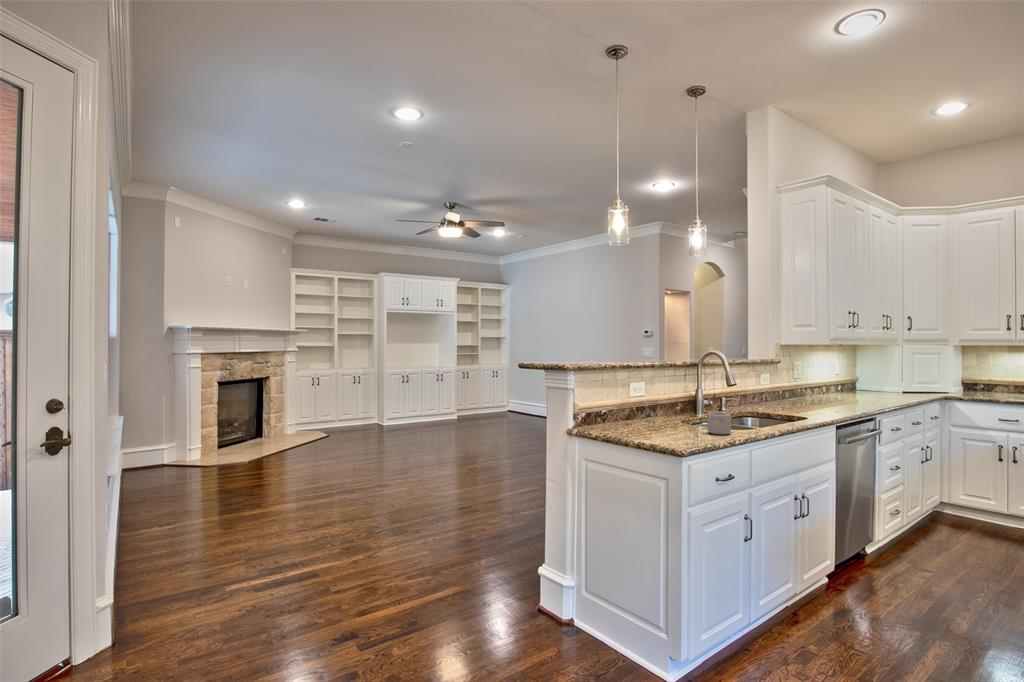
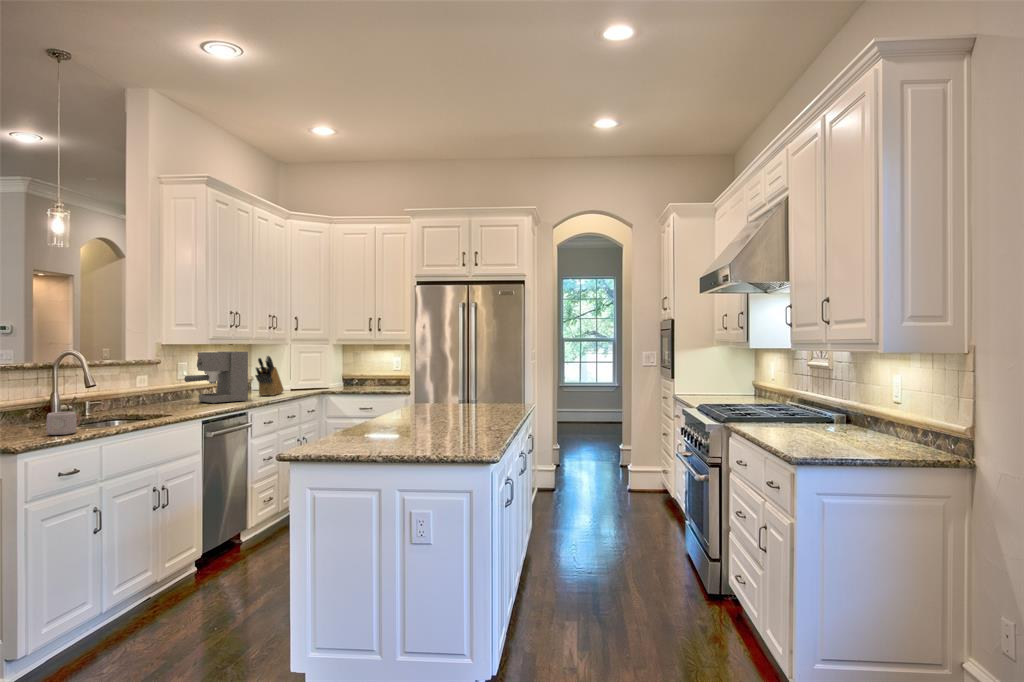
coffee maker: none [803,351,873,407] -> present [184,351,248,404]
knife block: none [875,355,906,401] -> present [255,356,283,396]

